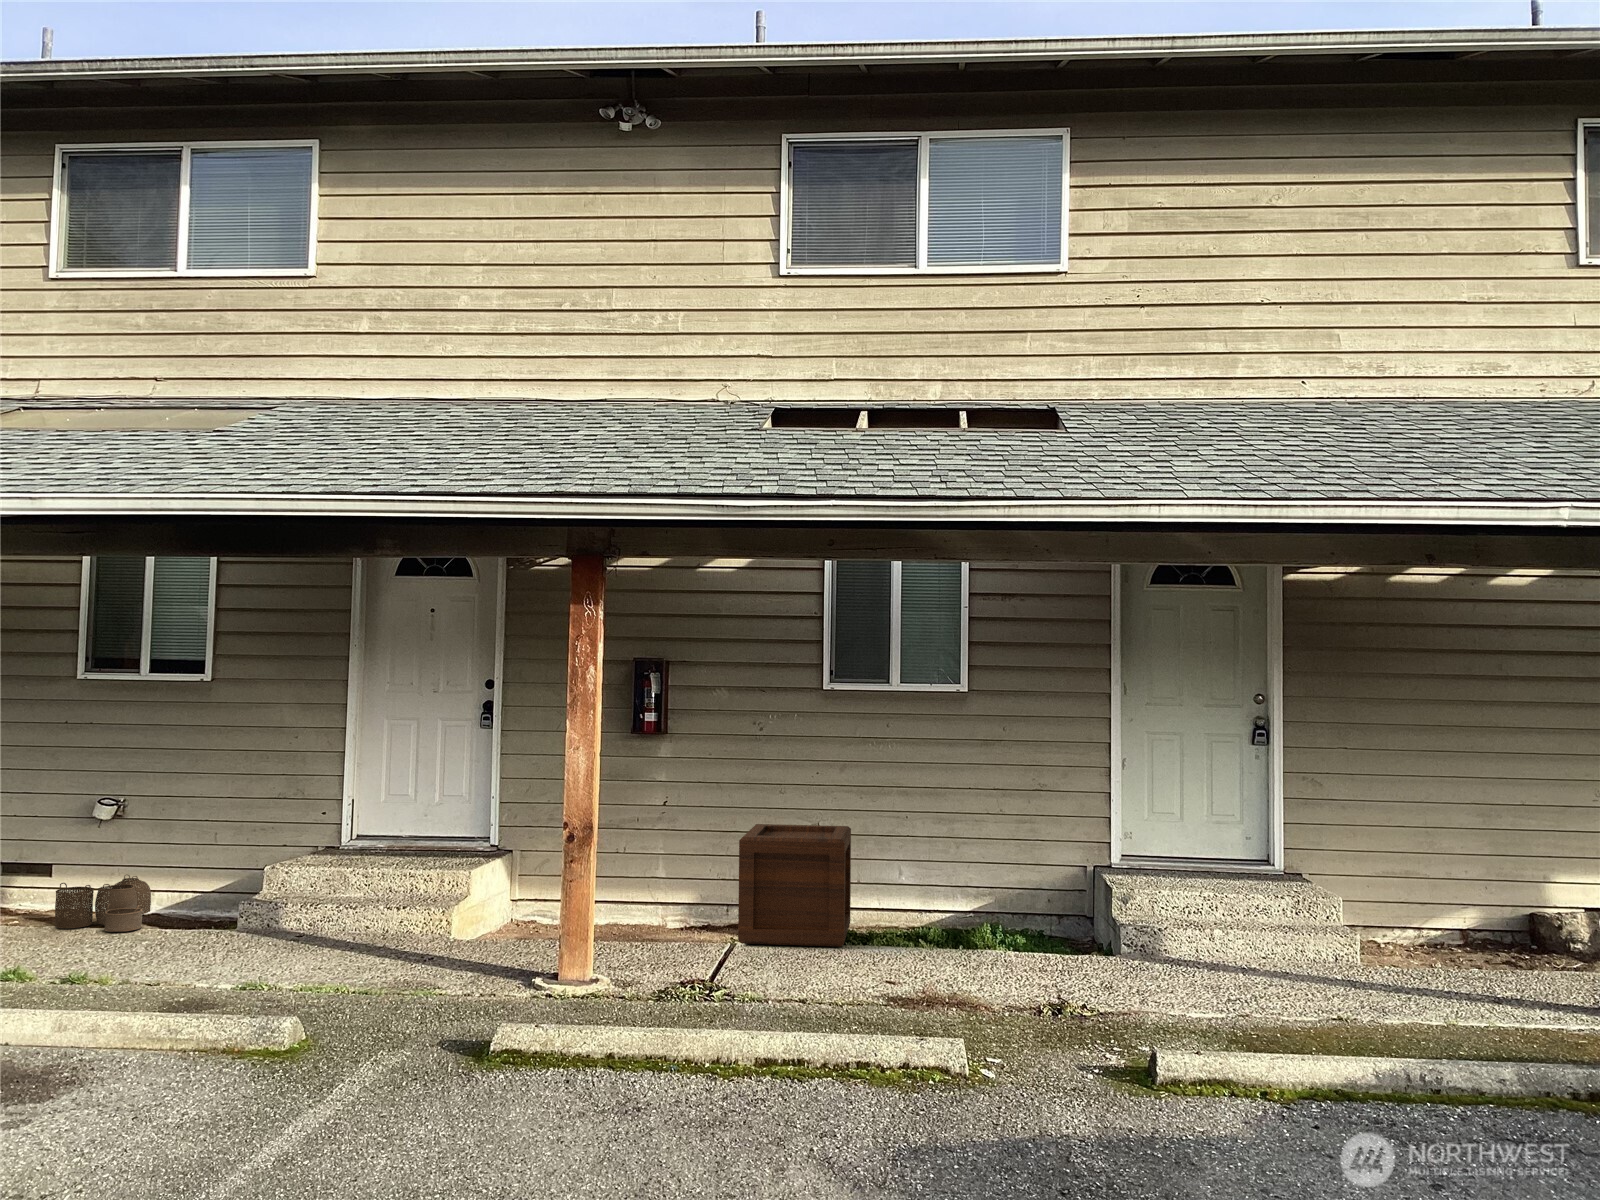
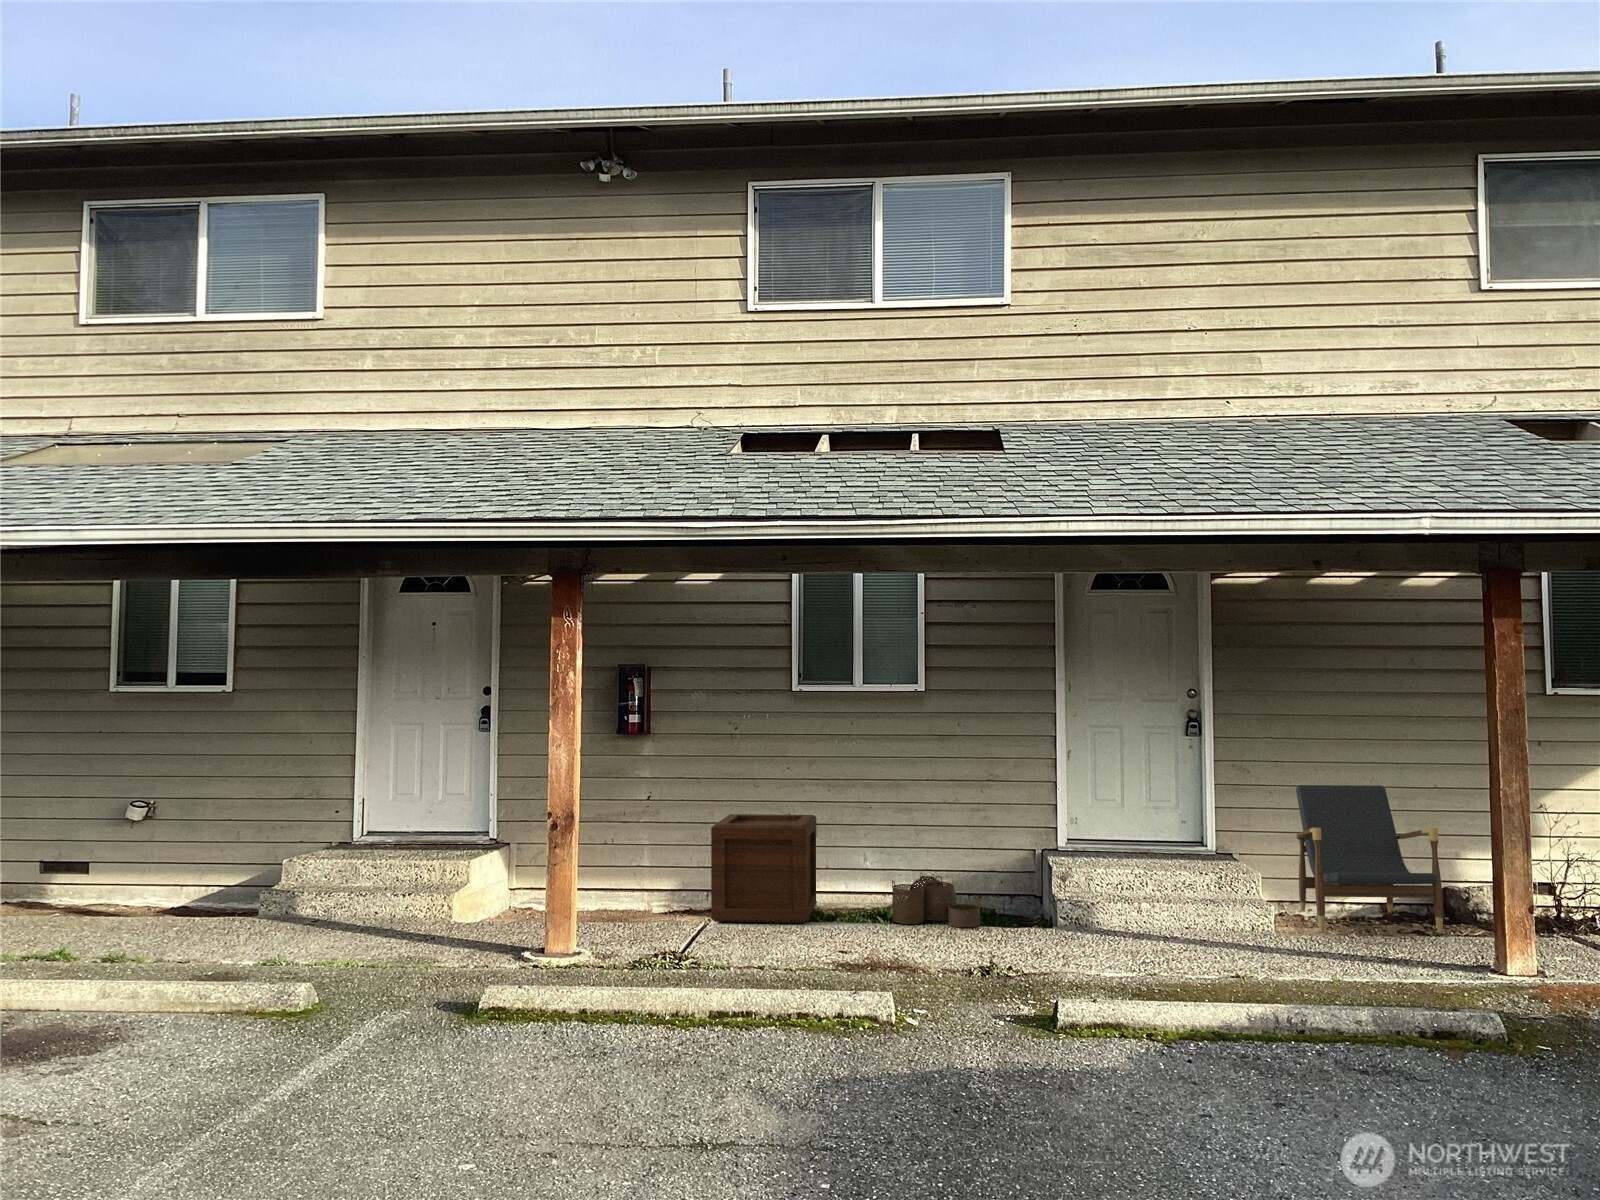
lounge chair: none [1377,801,1545,967] -> present [1296,785,1443,933]
woven basket: present [55,875,151,932] -> present [892,873,980,927]

